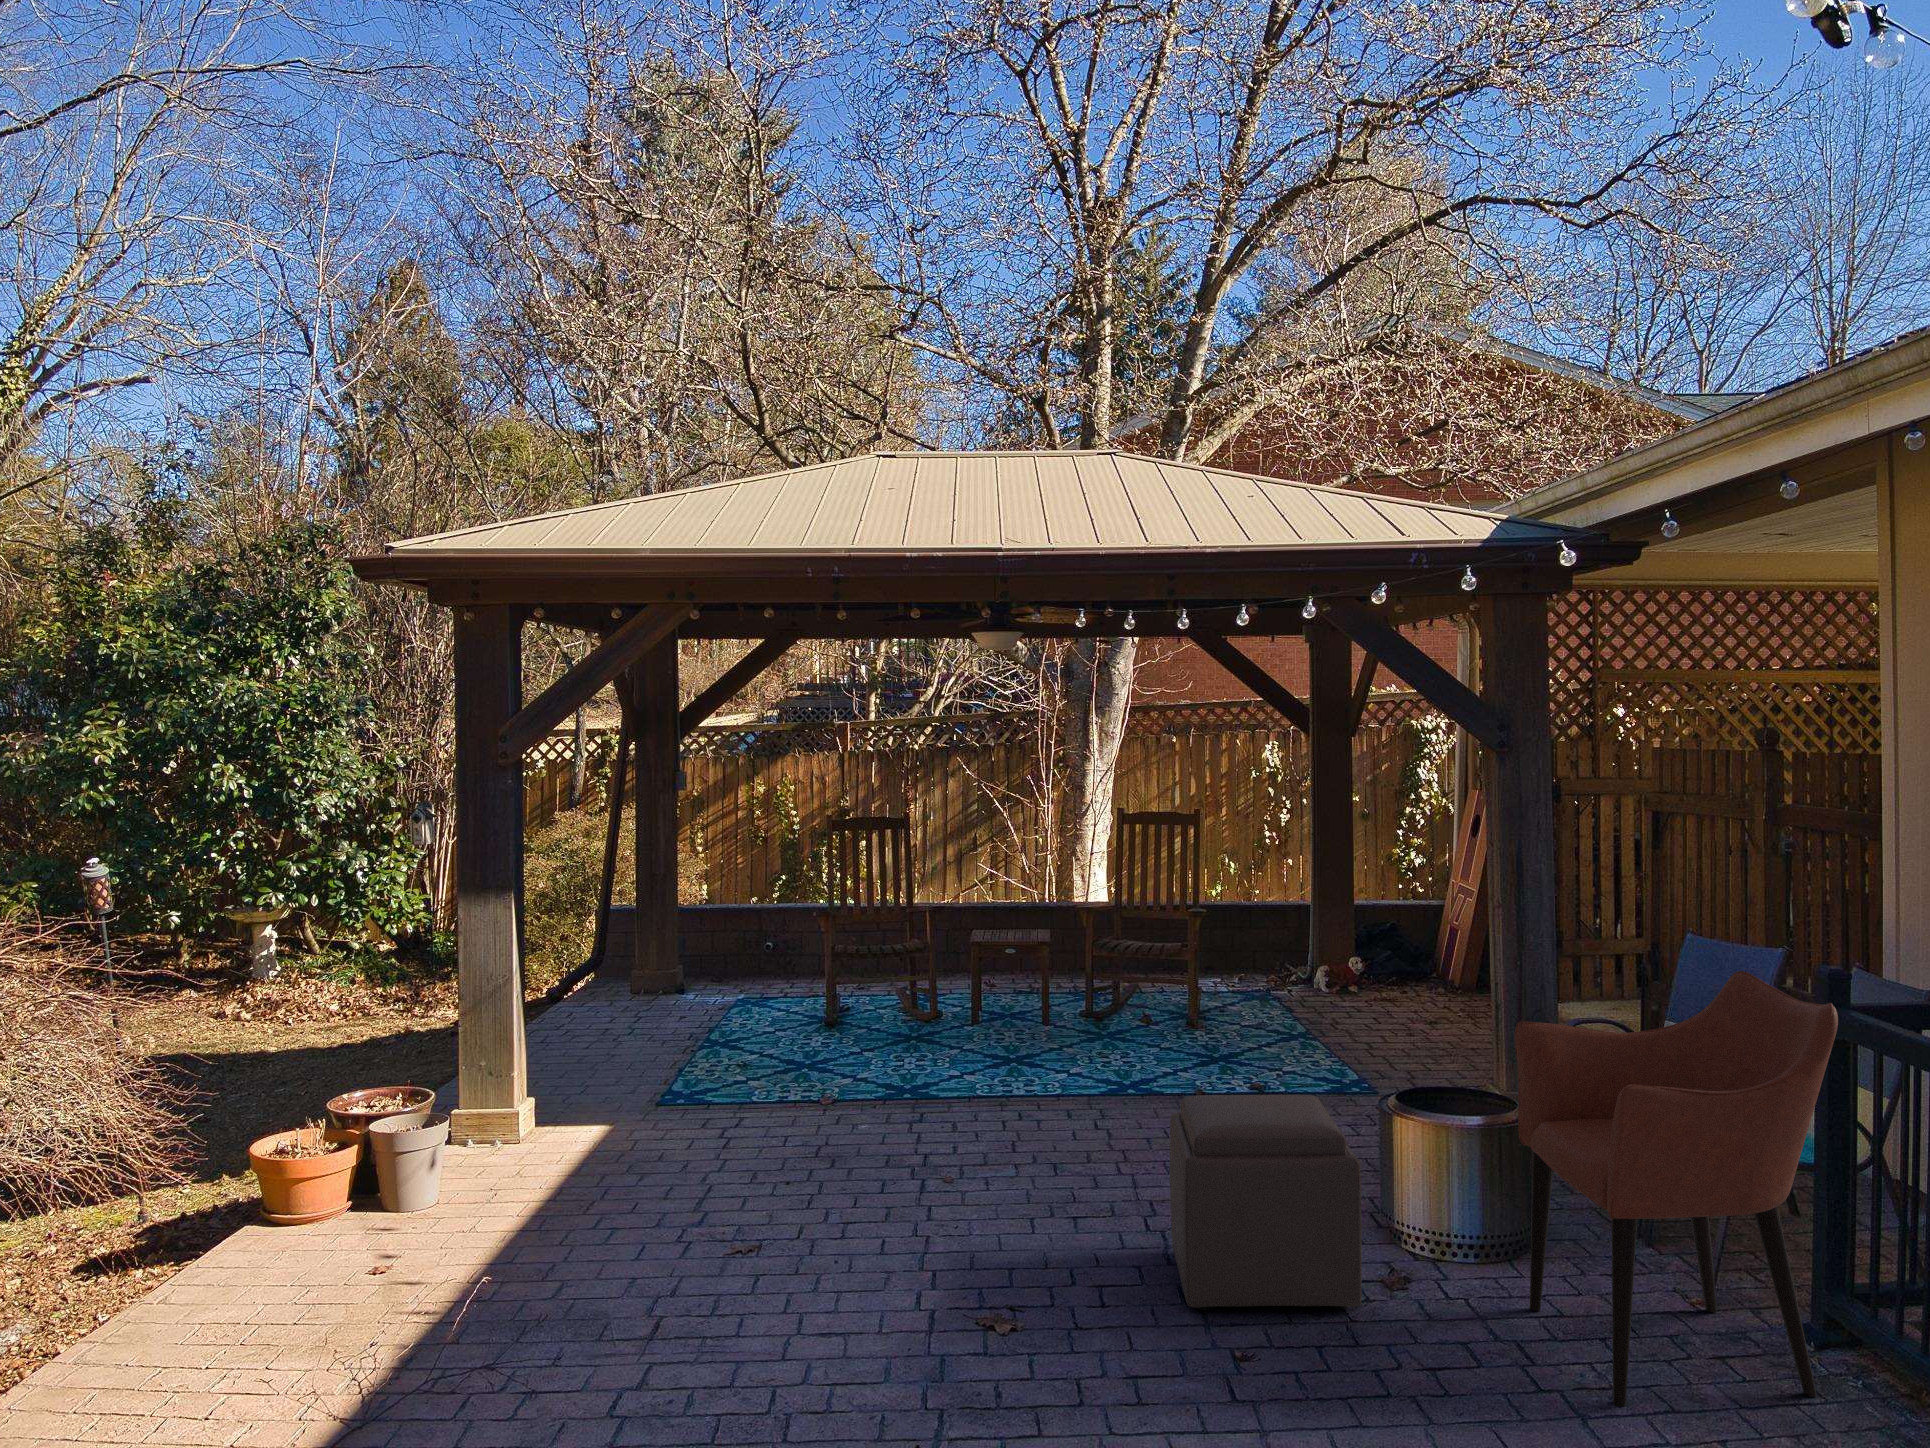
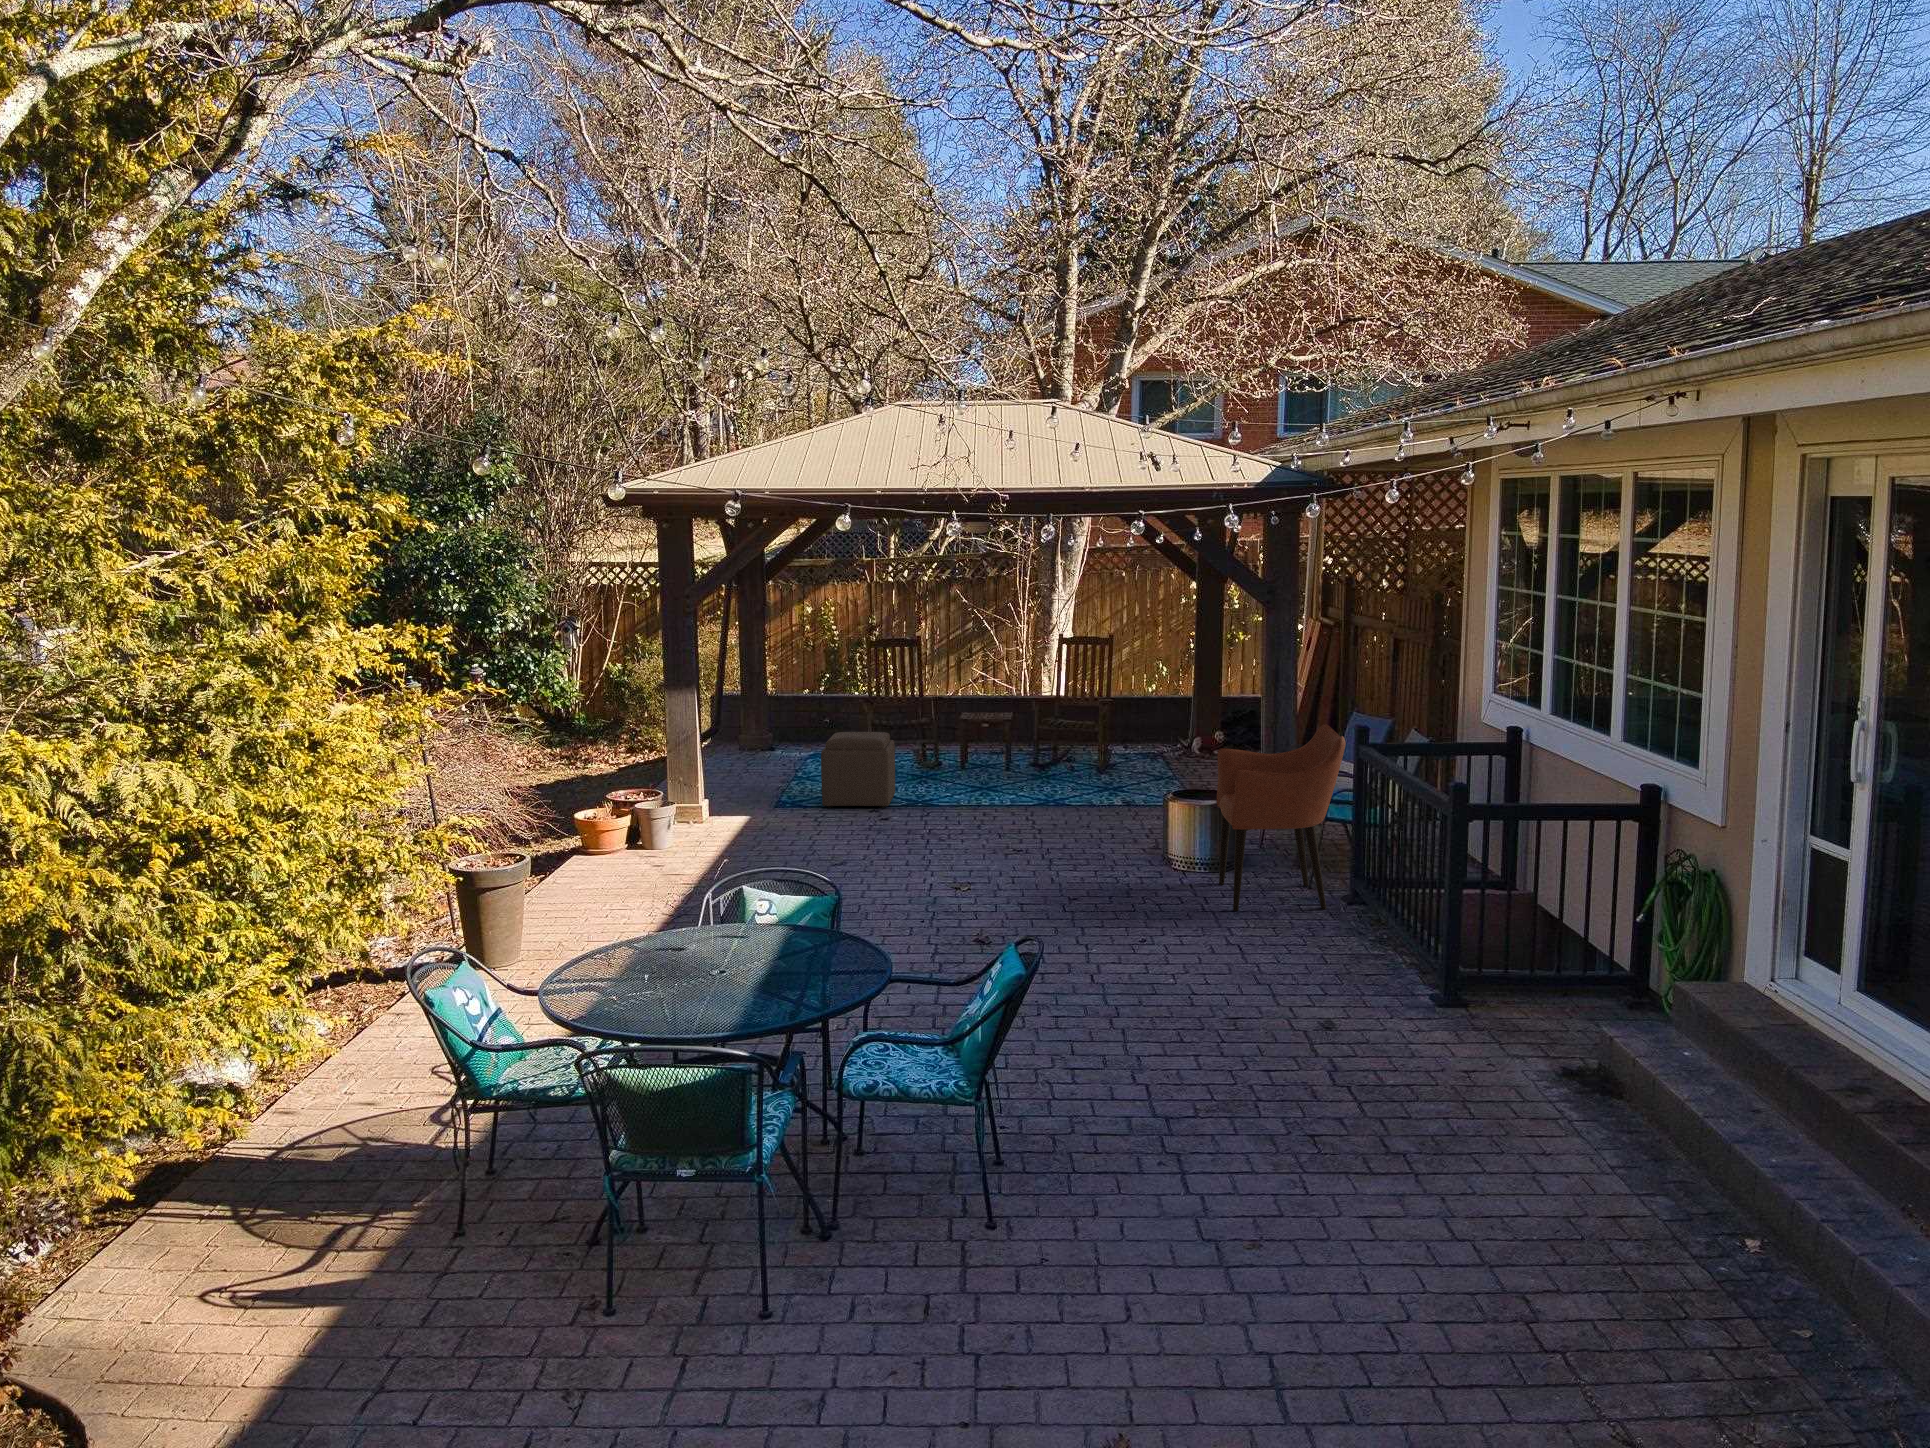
ottoman: present [1170,1095,1362,1310] -> present [821,732,895,808]

